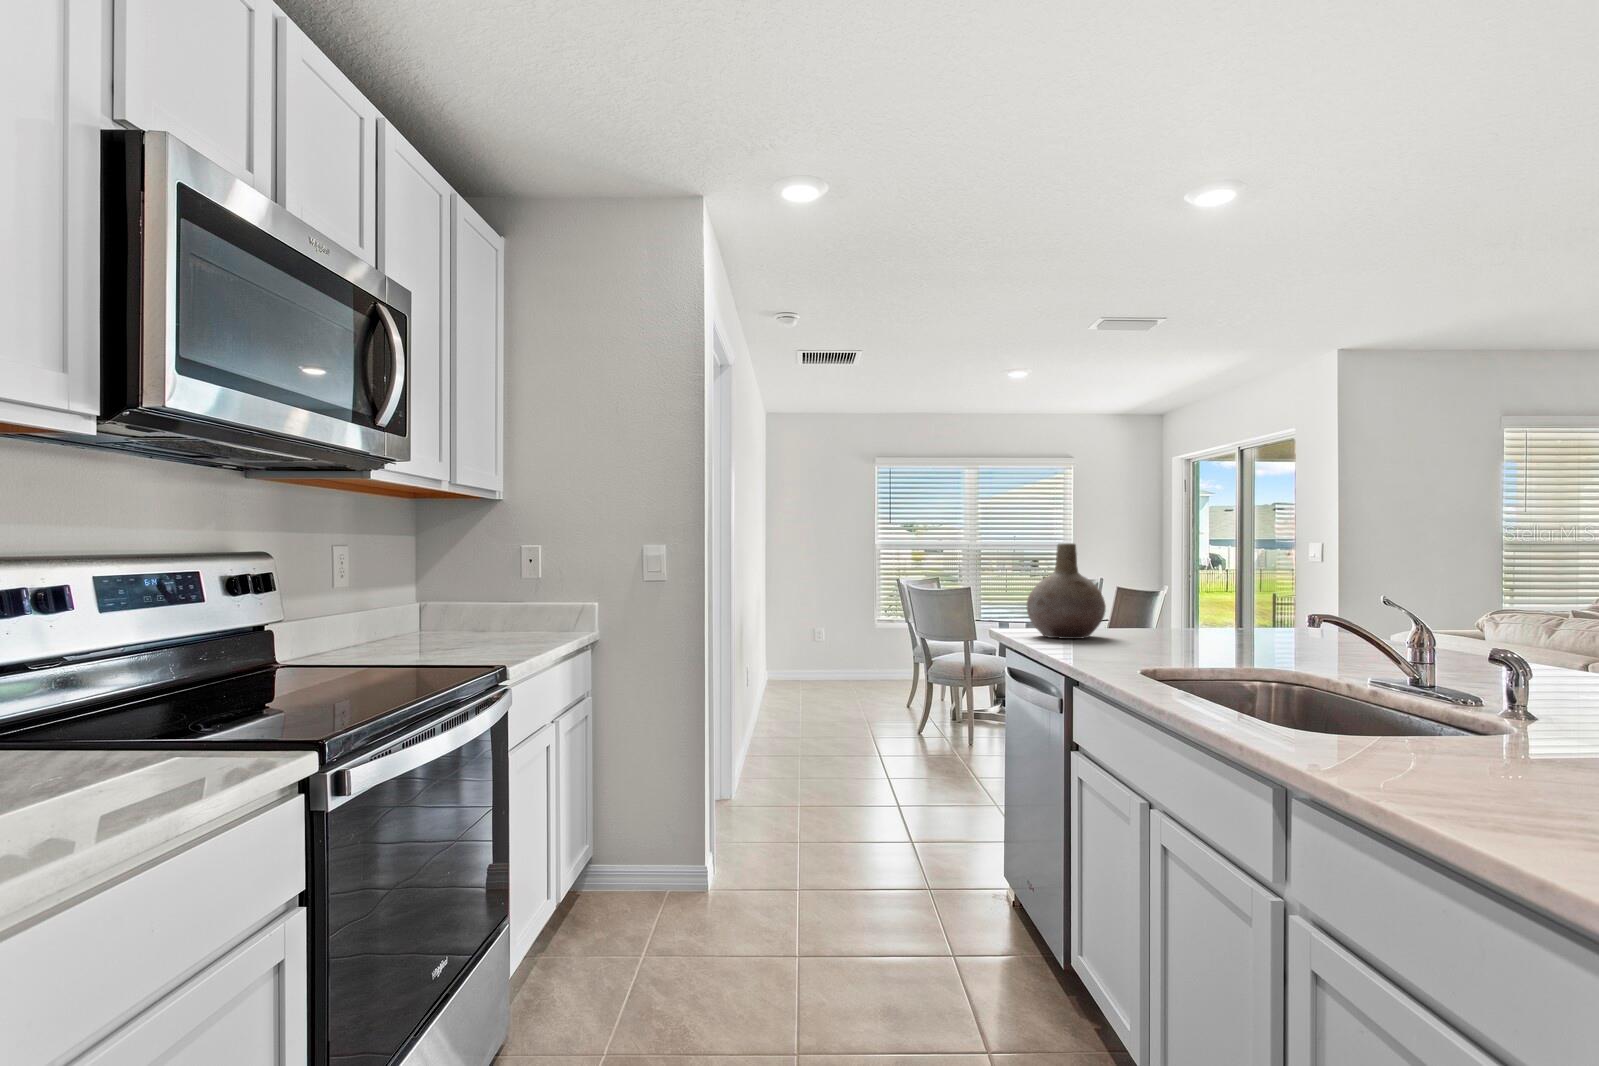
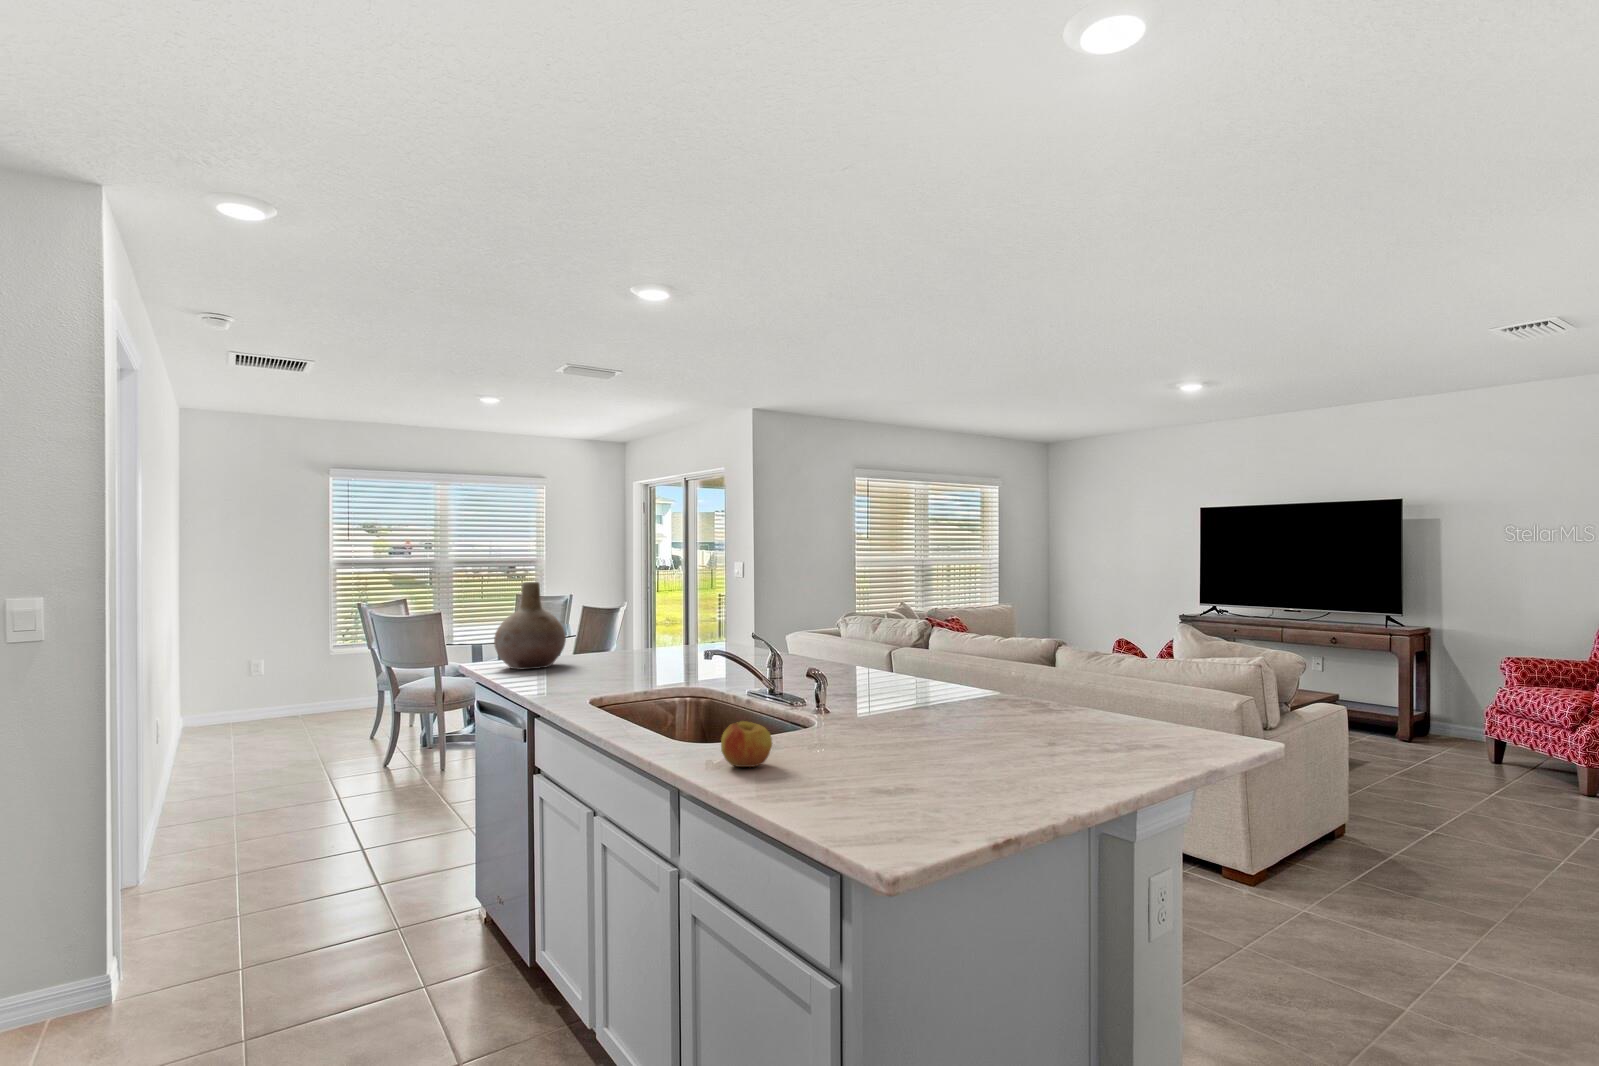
apple: none [1361,705,1456,774] -> present [721,721,772,767]

